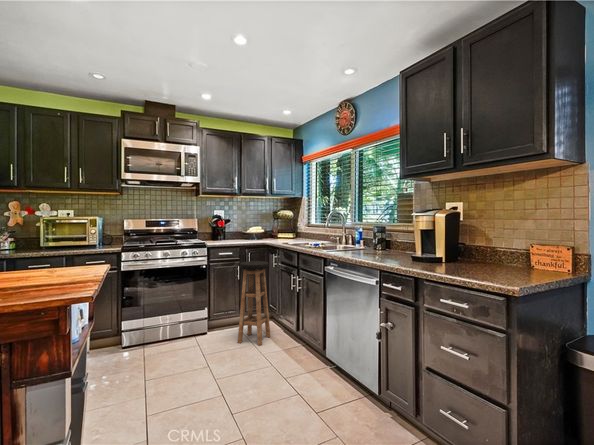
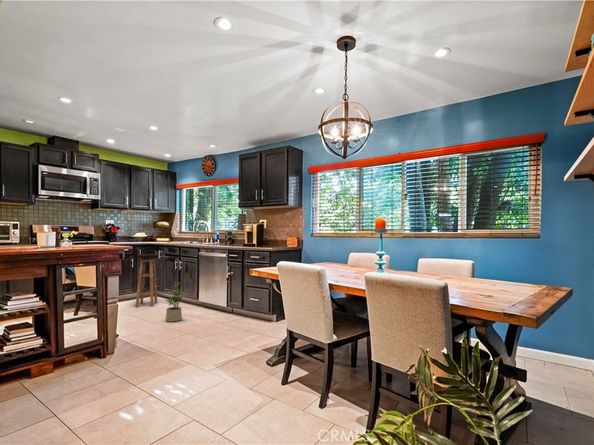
potted plant: none [260,329,296,410] -> present [166,282,182,322]

